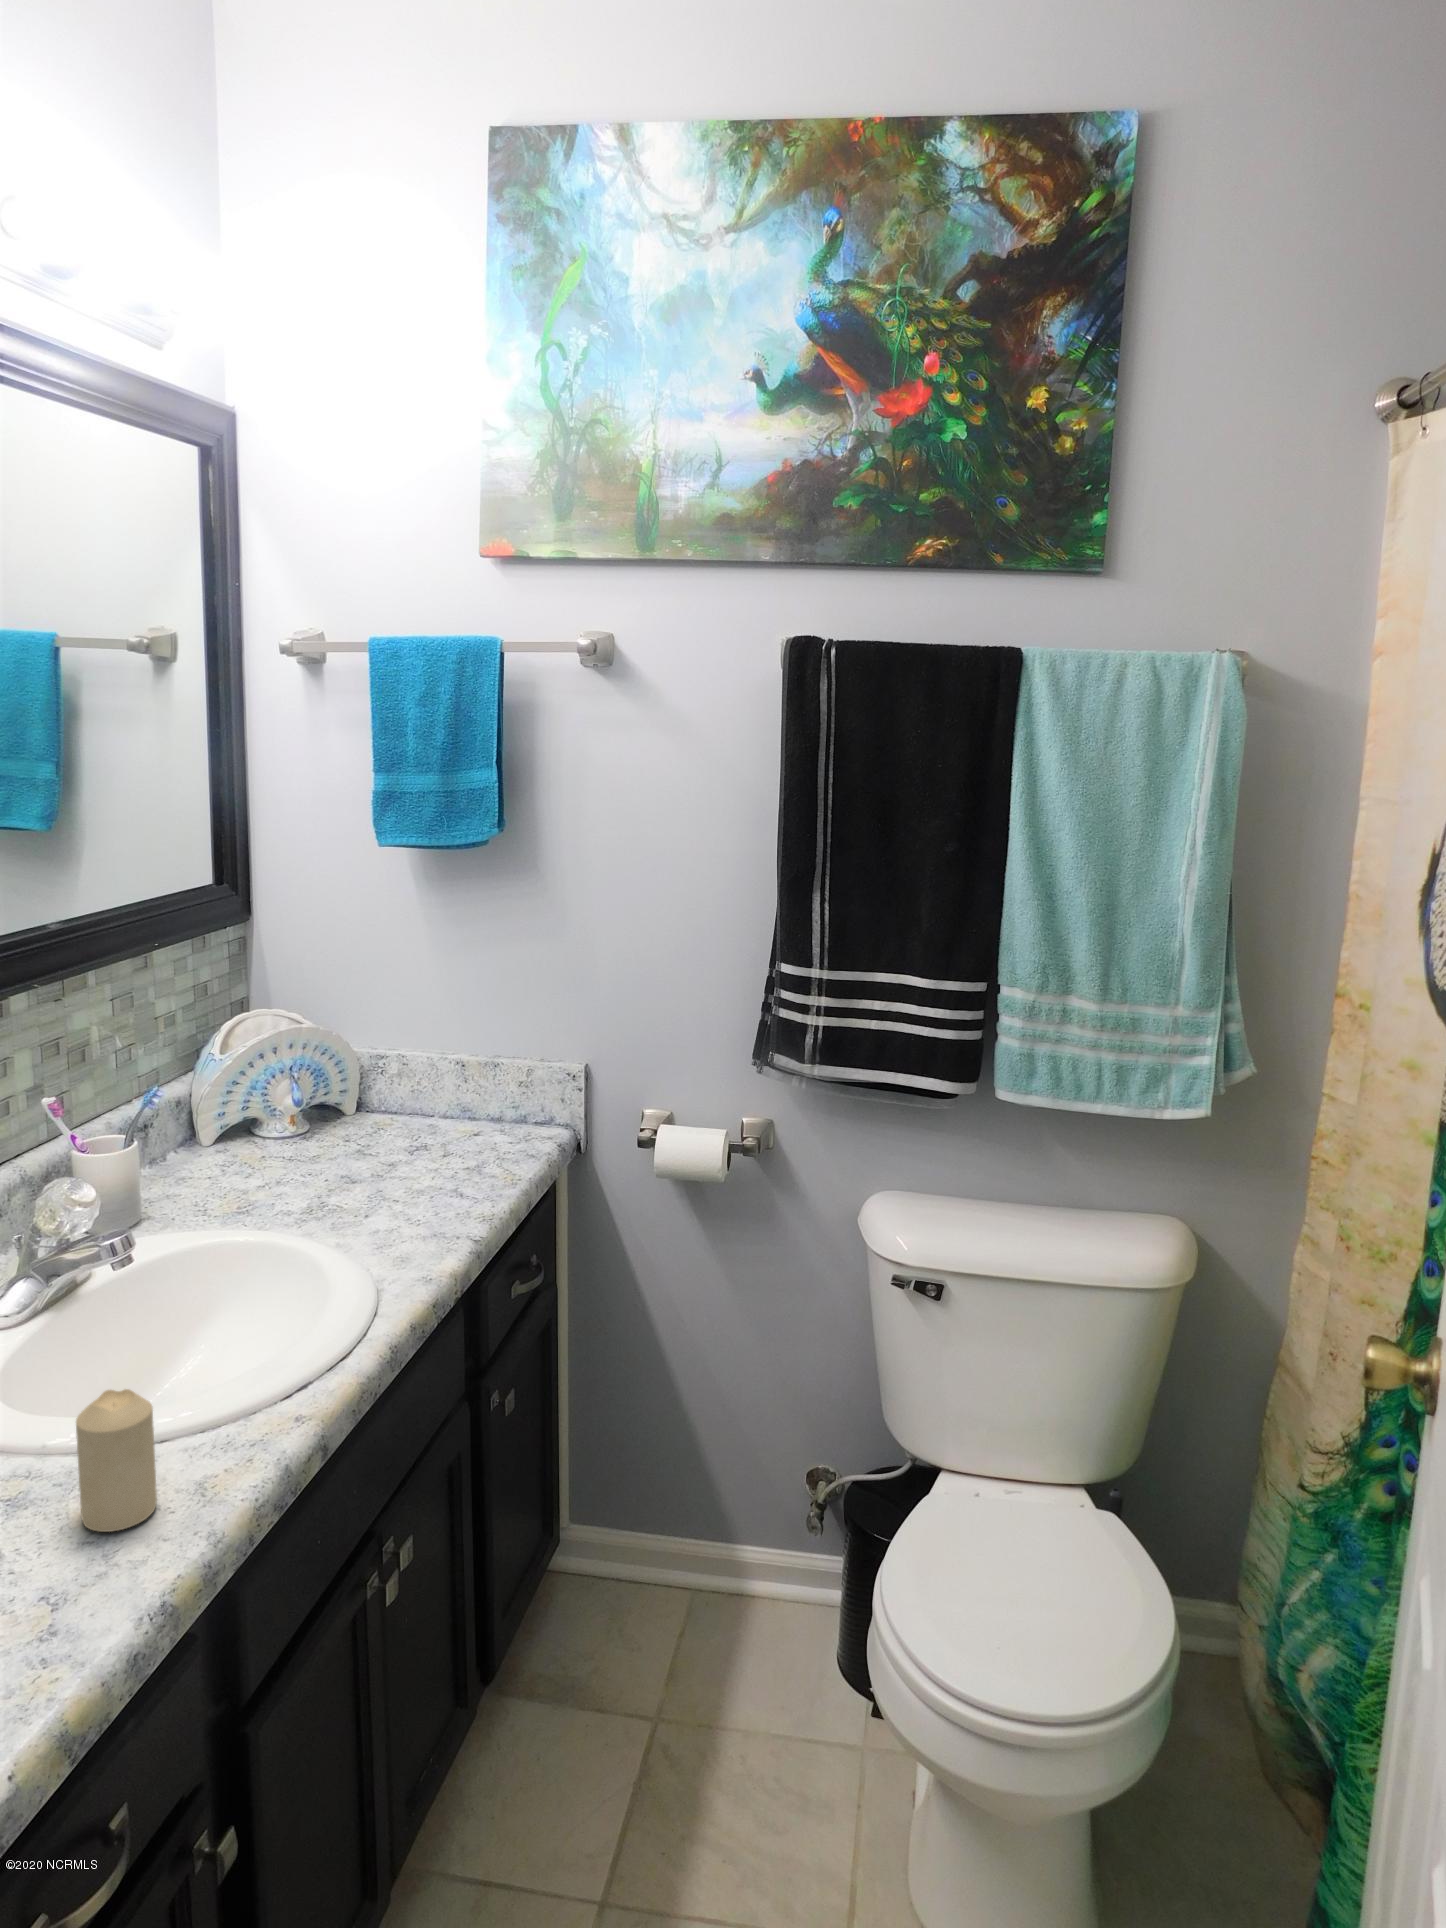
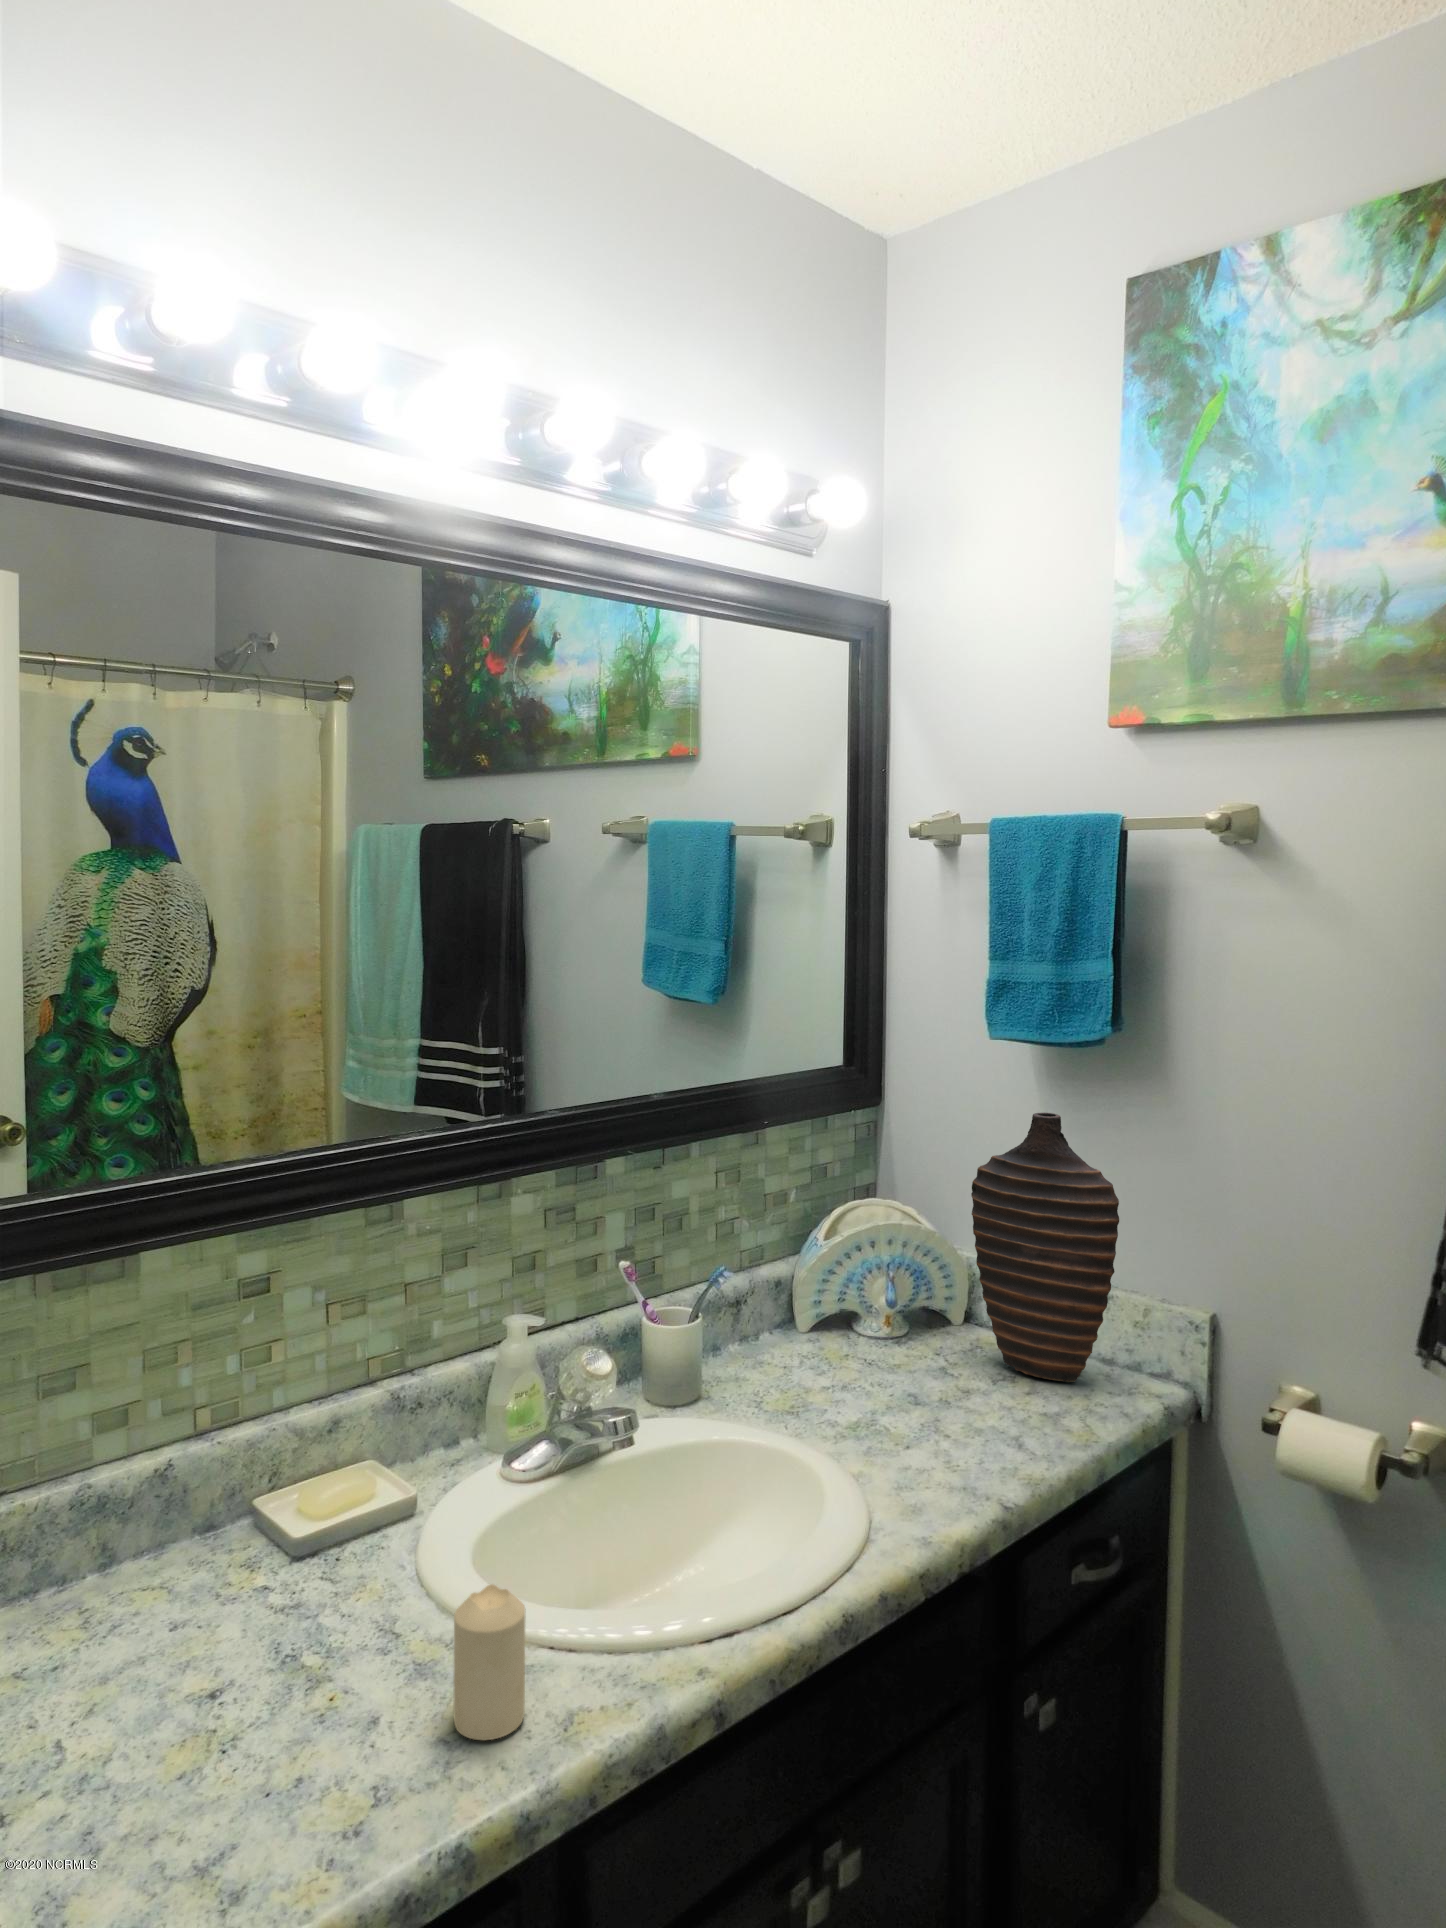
decorative vase: none [377,910,516,1142] -> present [971,1113,1119,1382]

